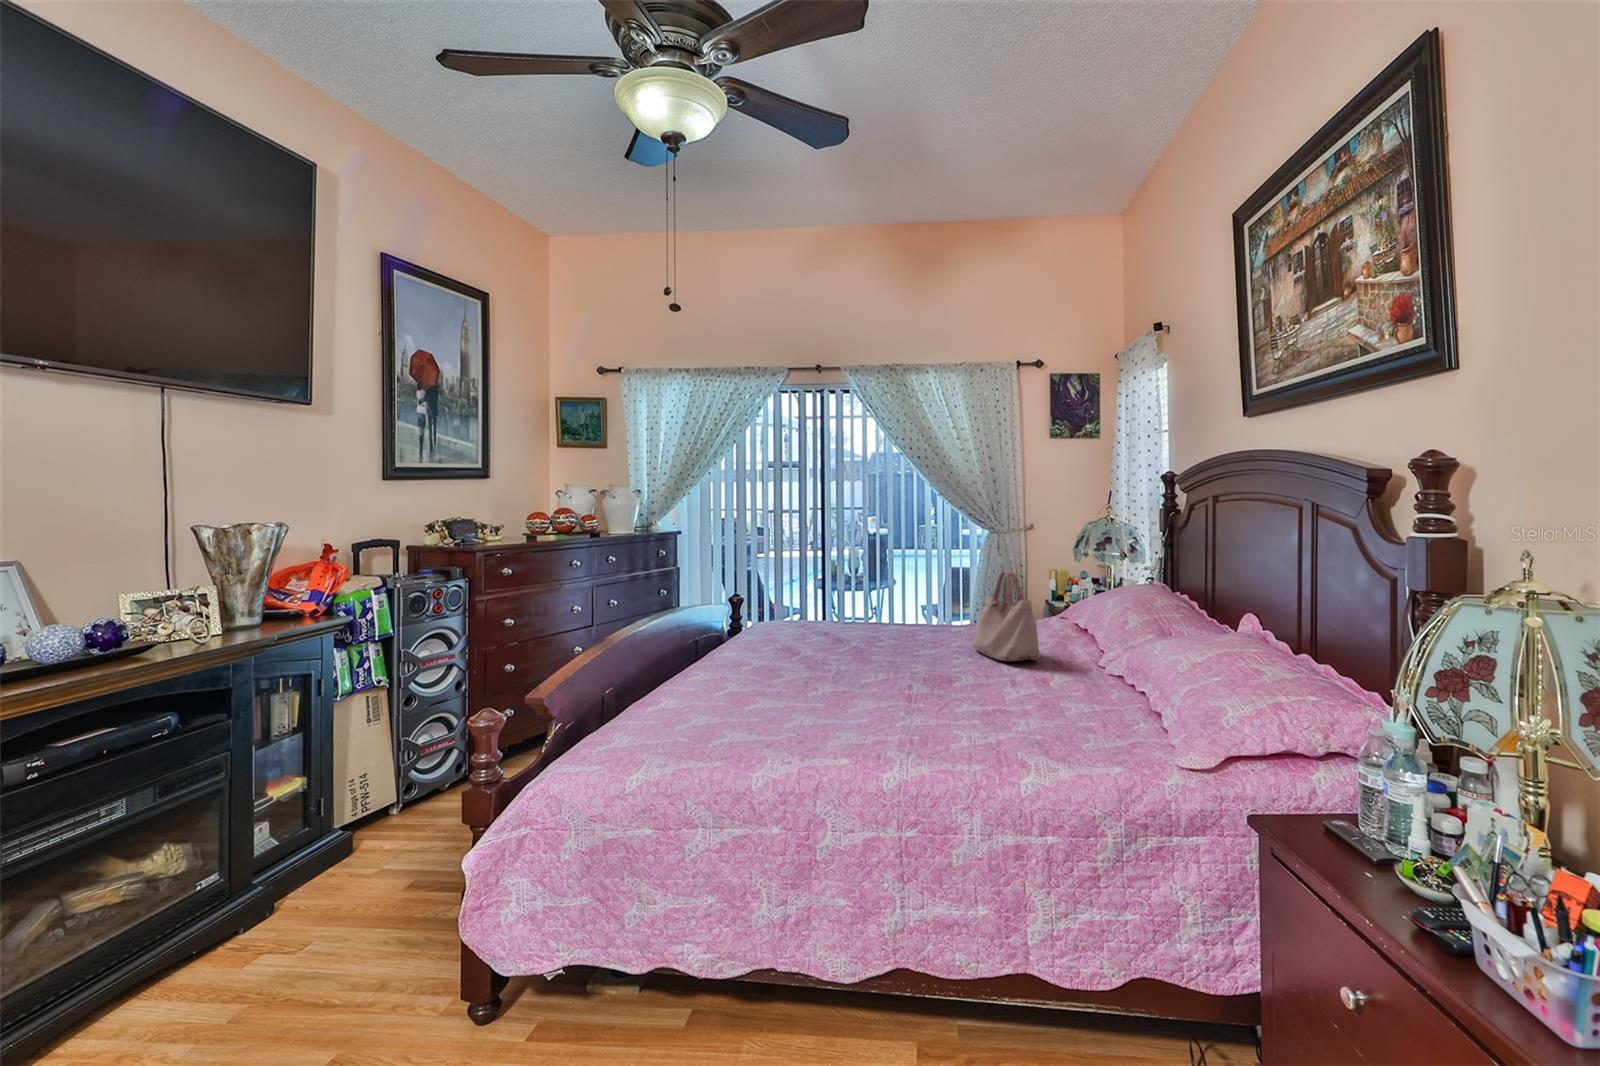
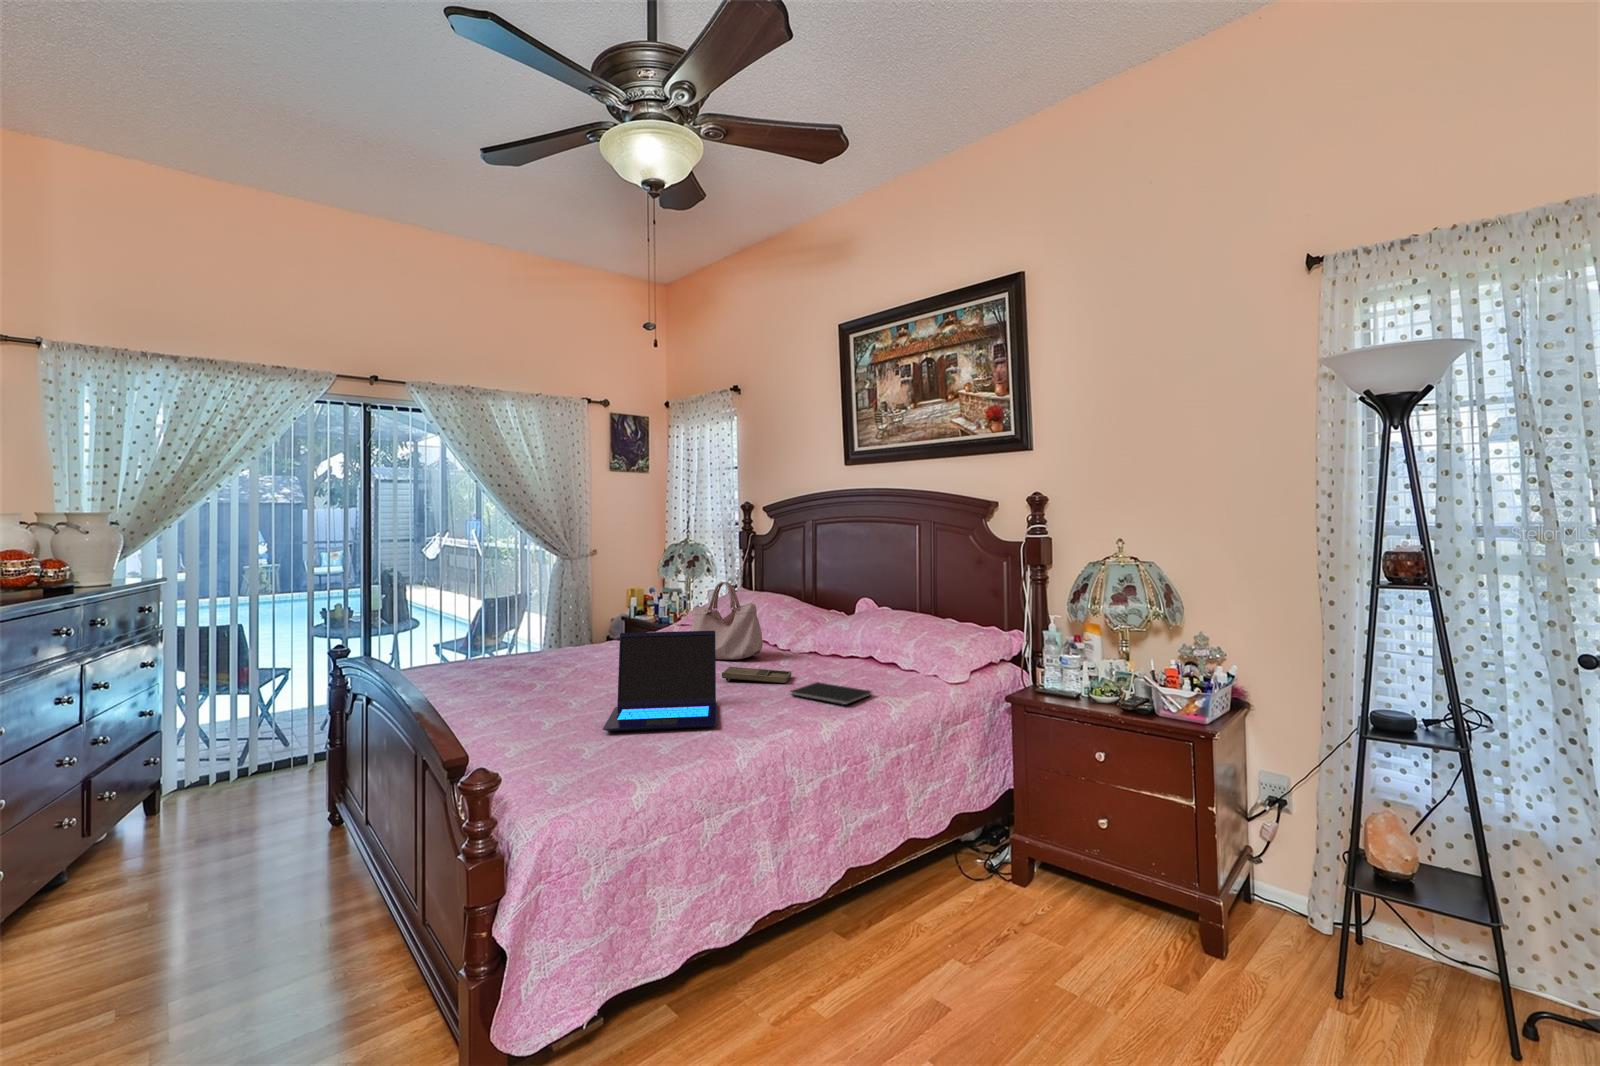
laptop: none [749,612,887,715] -> present [603,631,717,731]
tray: none [933,665,1007,695] -> present [722,667,791,683]
notebook: none [949,703,1028,734] -> present [791,682,871,705]

